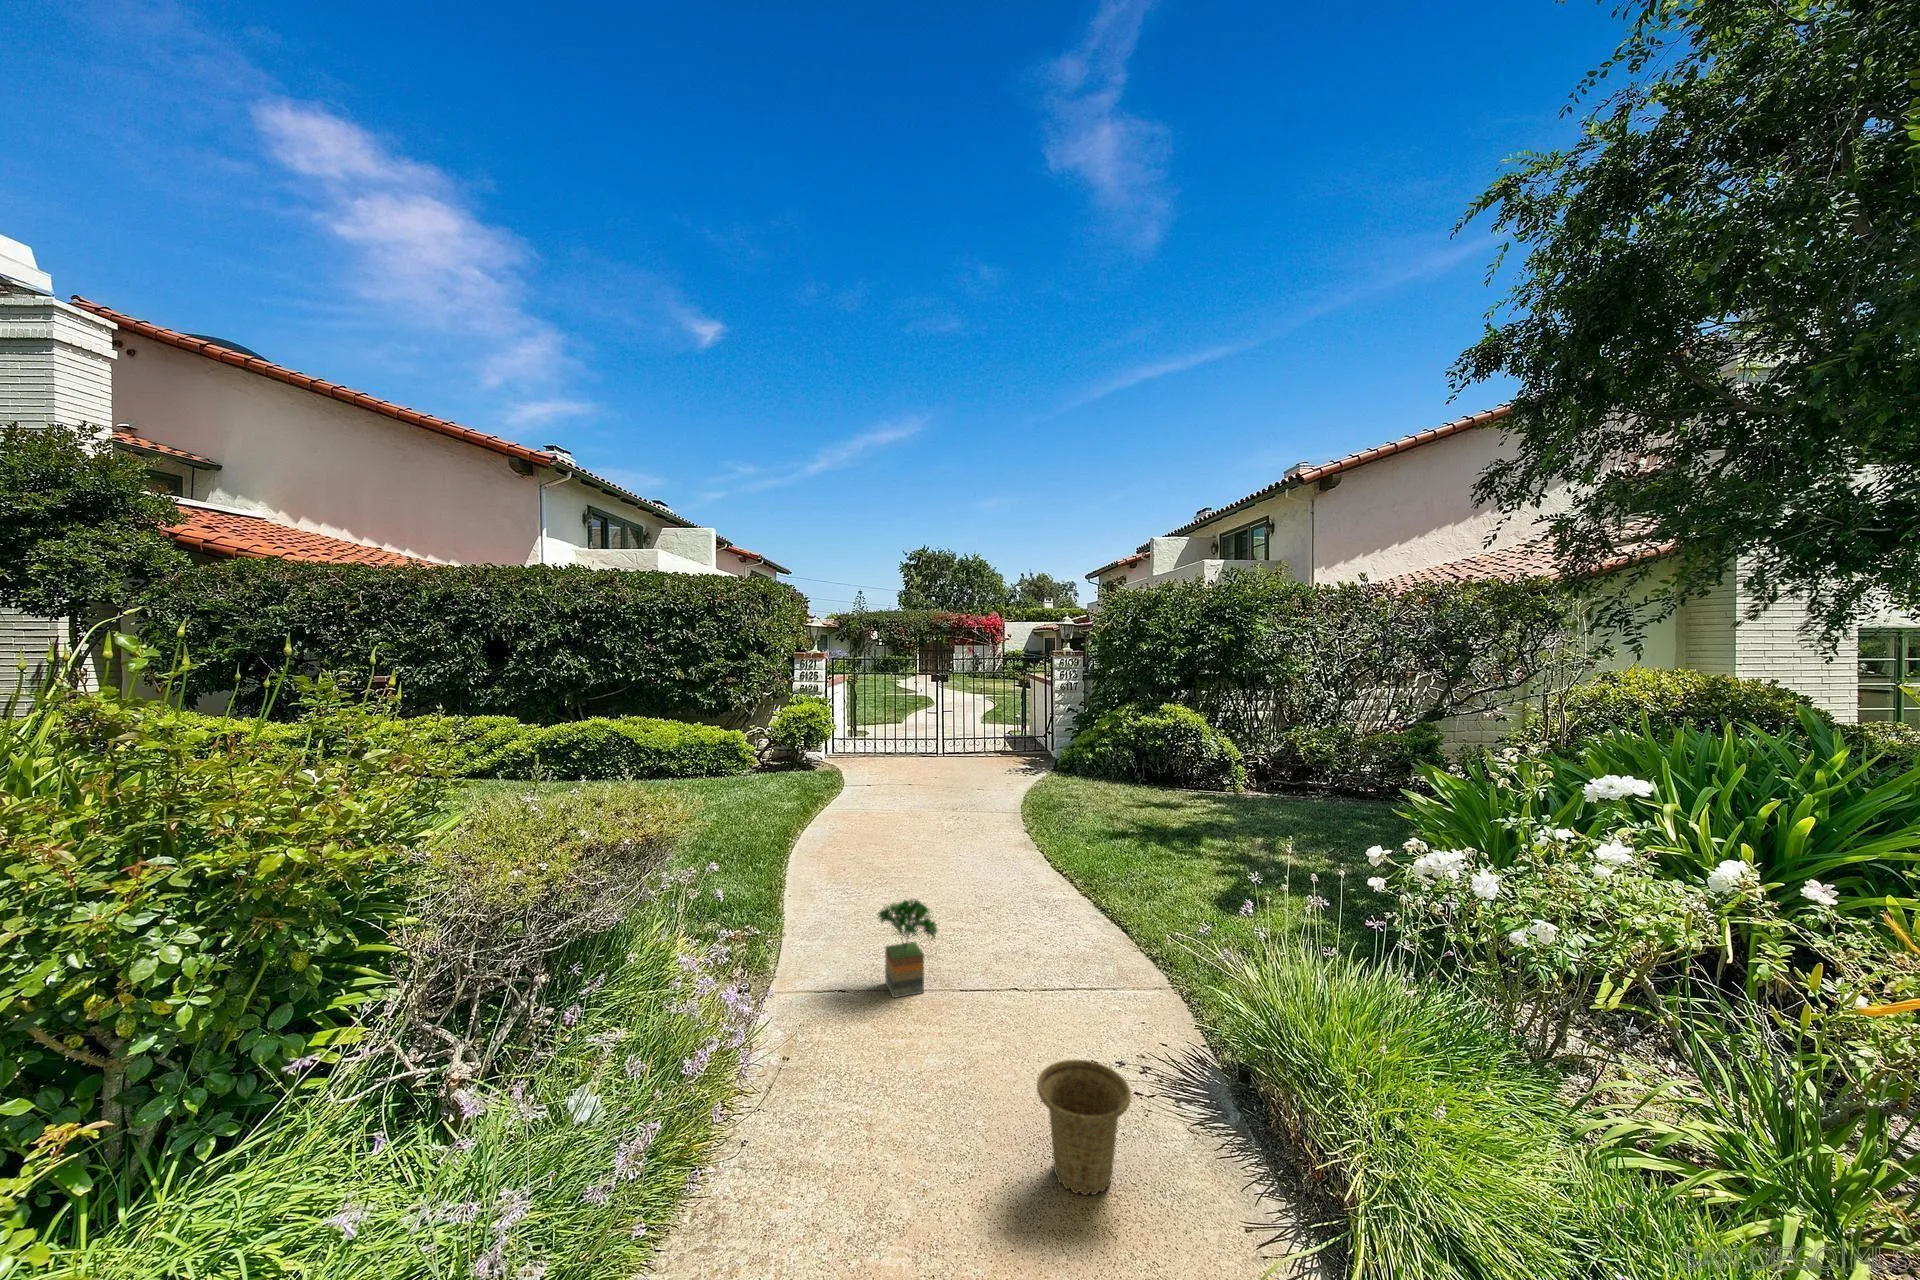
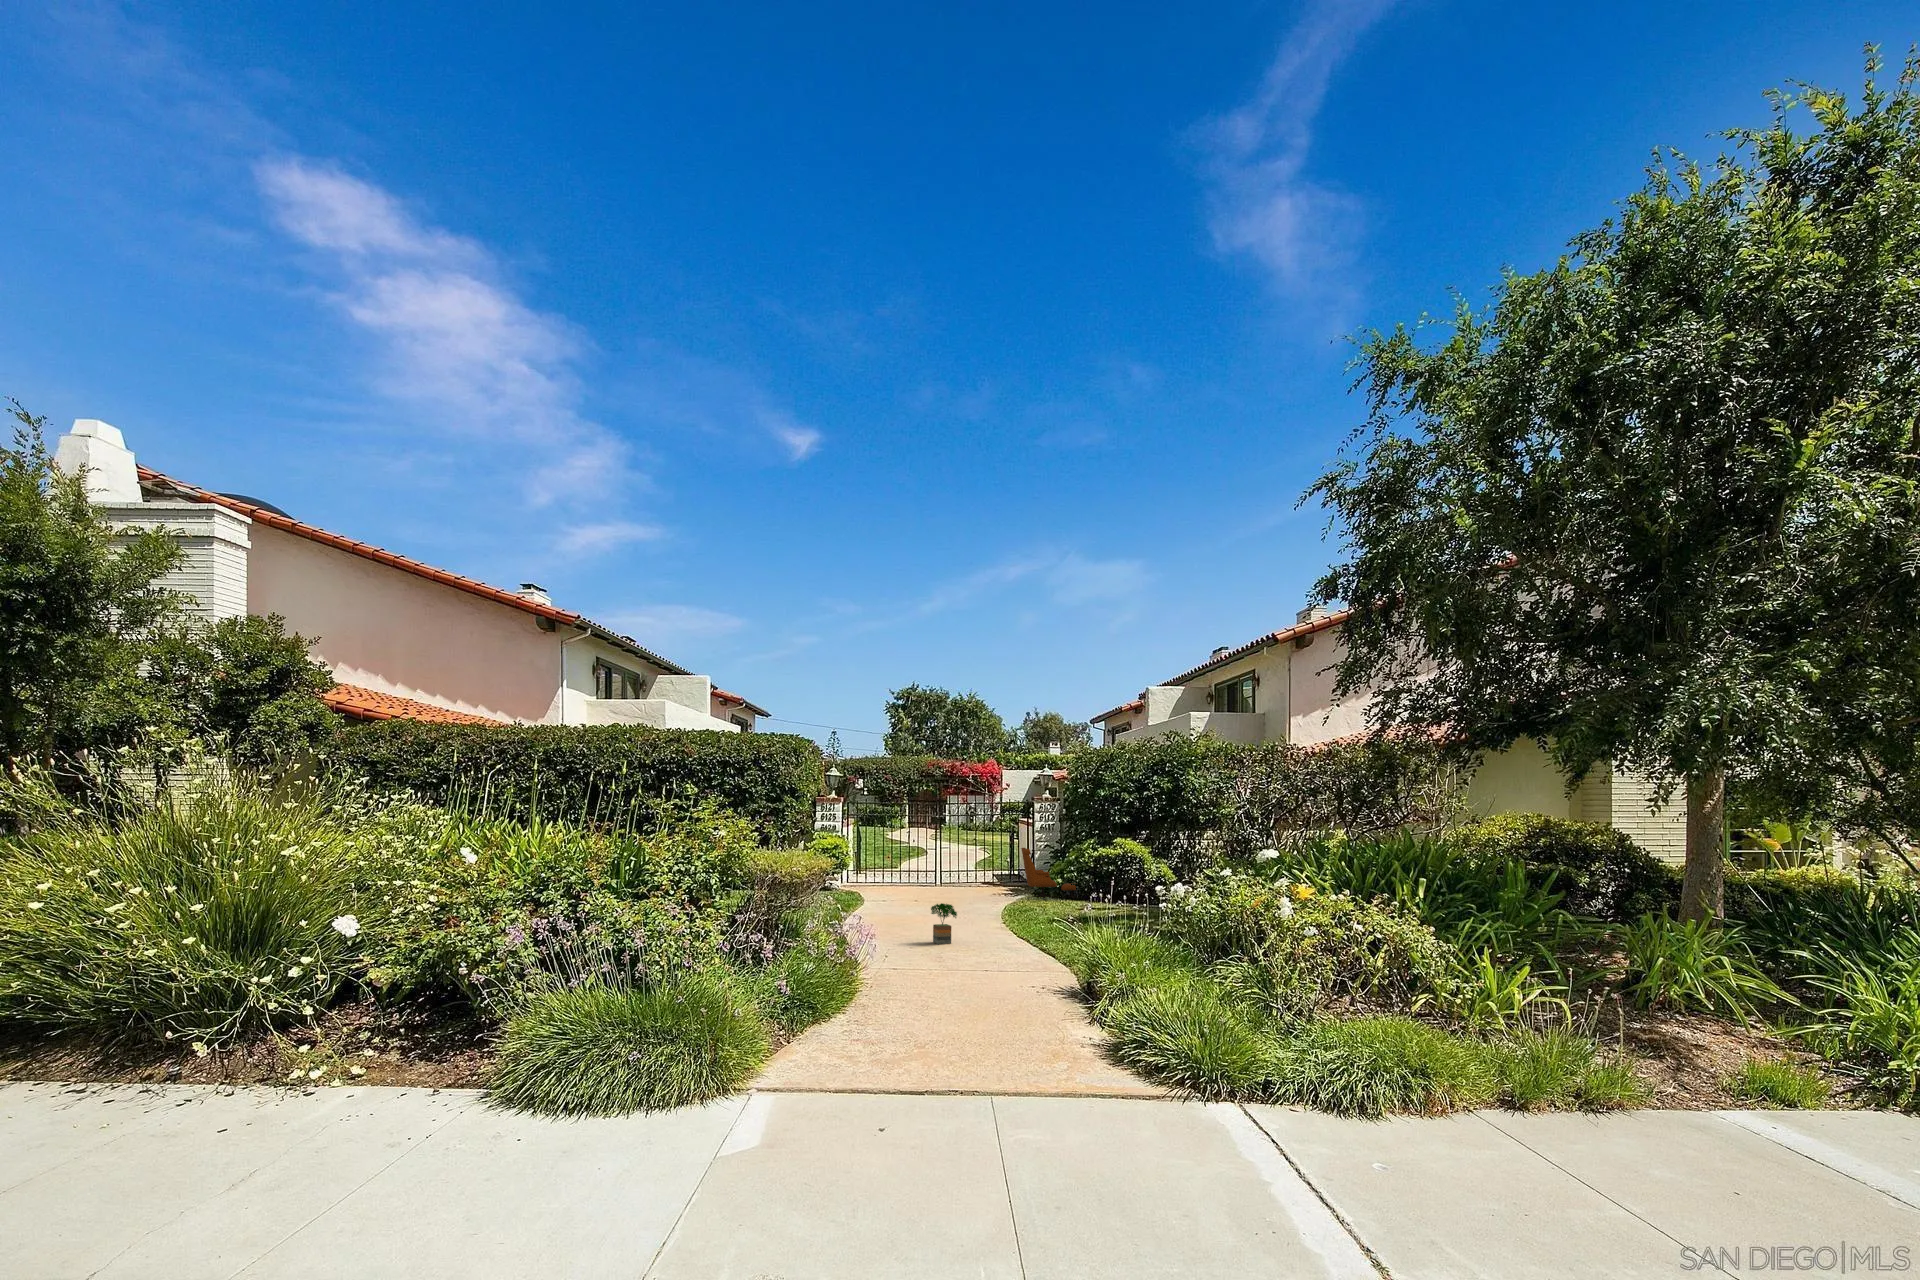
lounge chair: none [1042,719,1123,790] -> present [1021,848,1079,900]
basket: present [1037,1060,1131,1195] -> none [996,929,1027,962]

